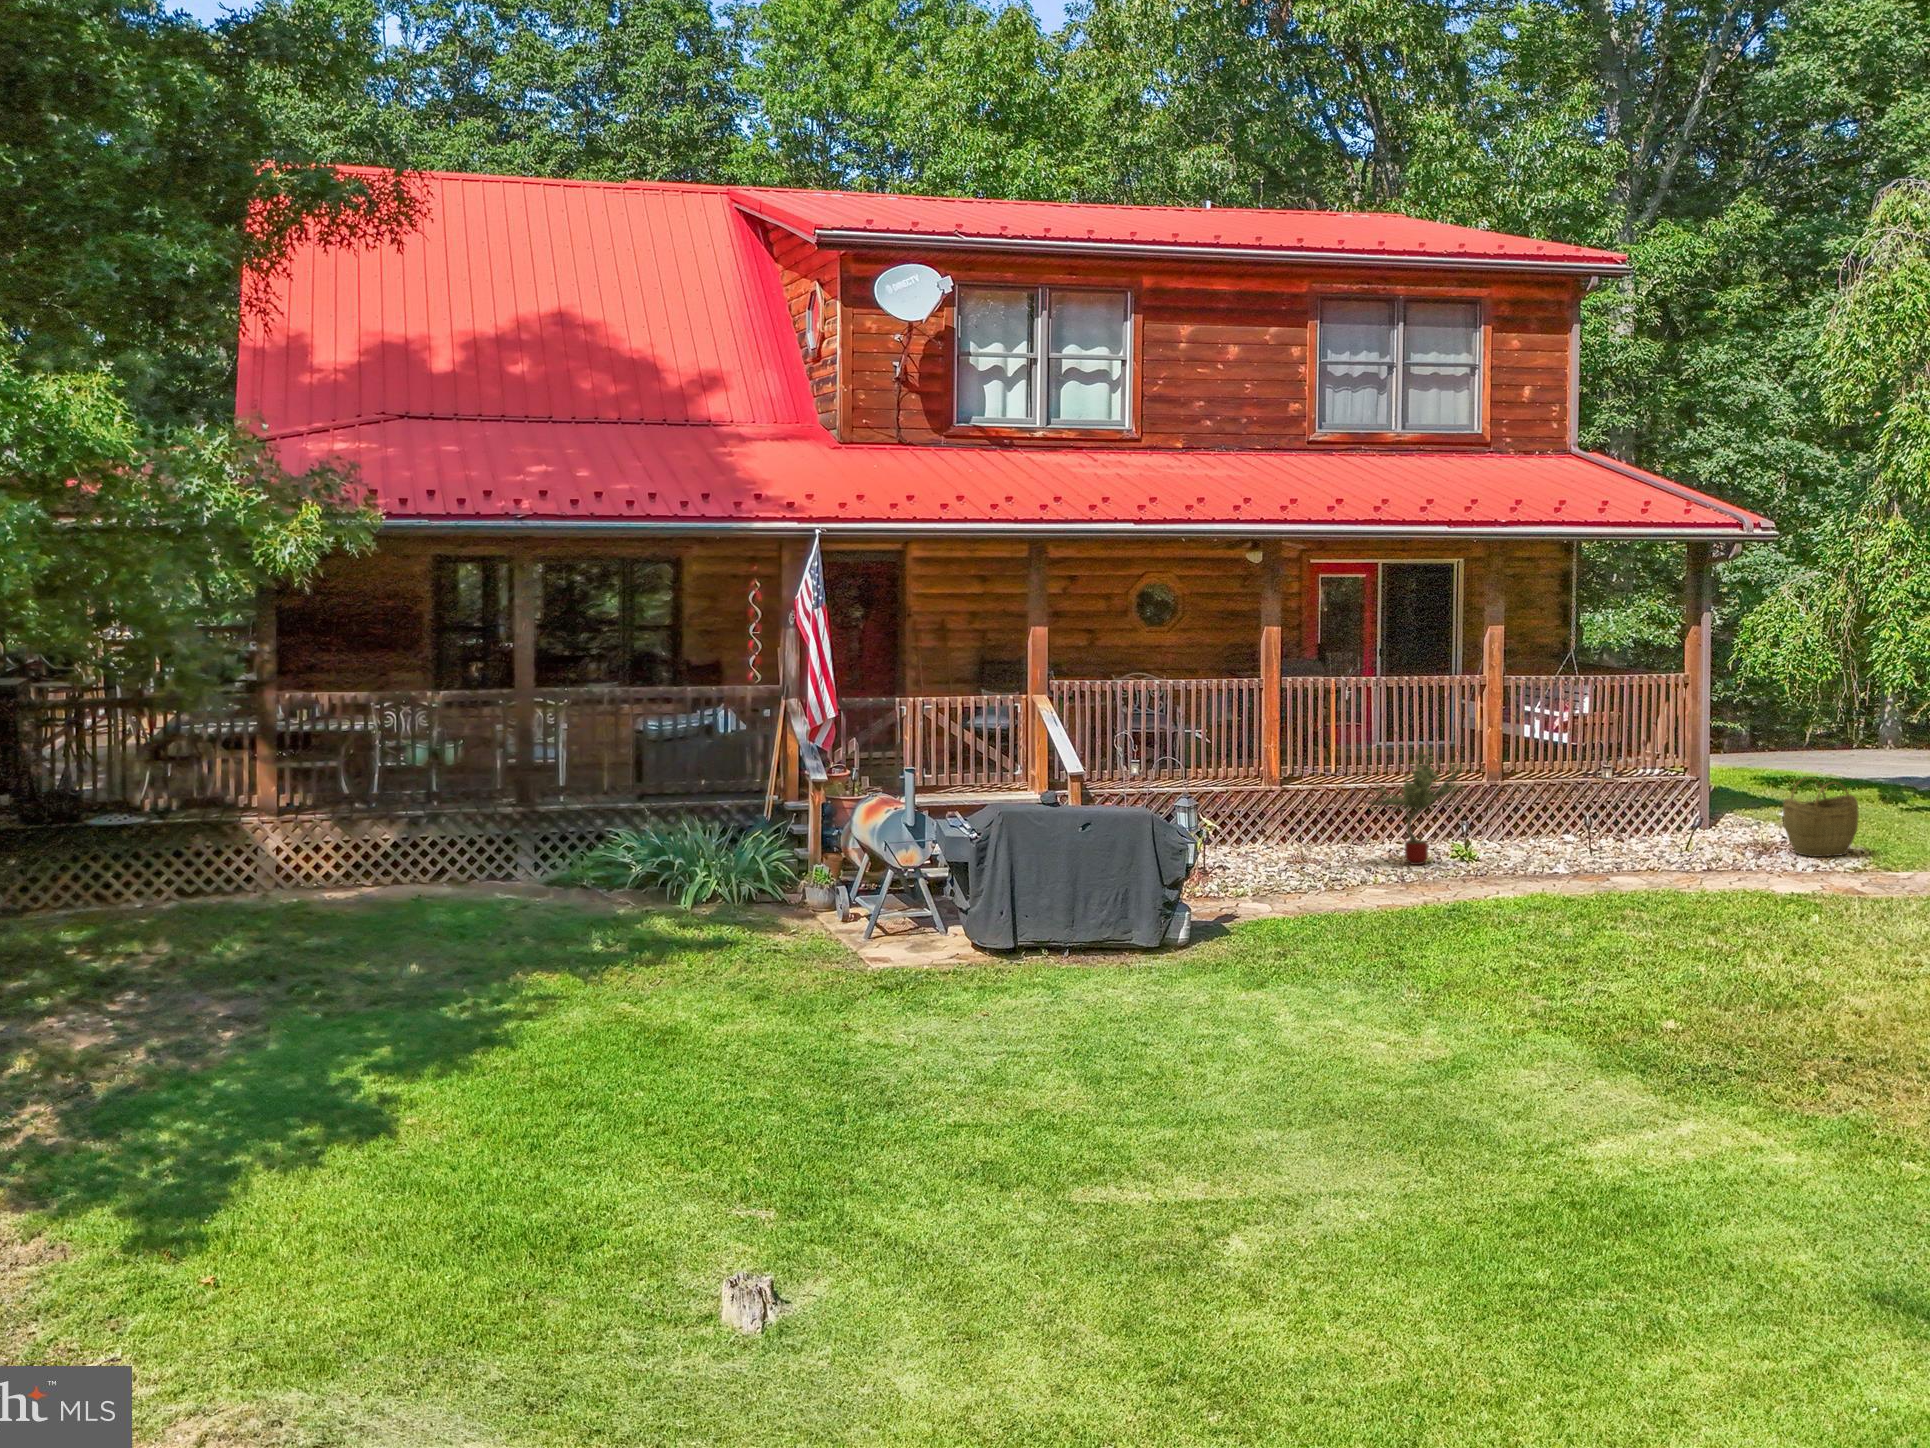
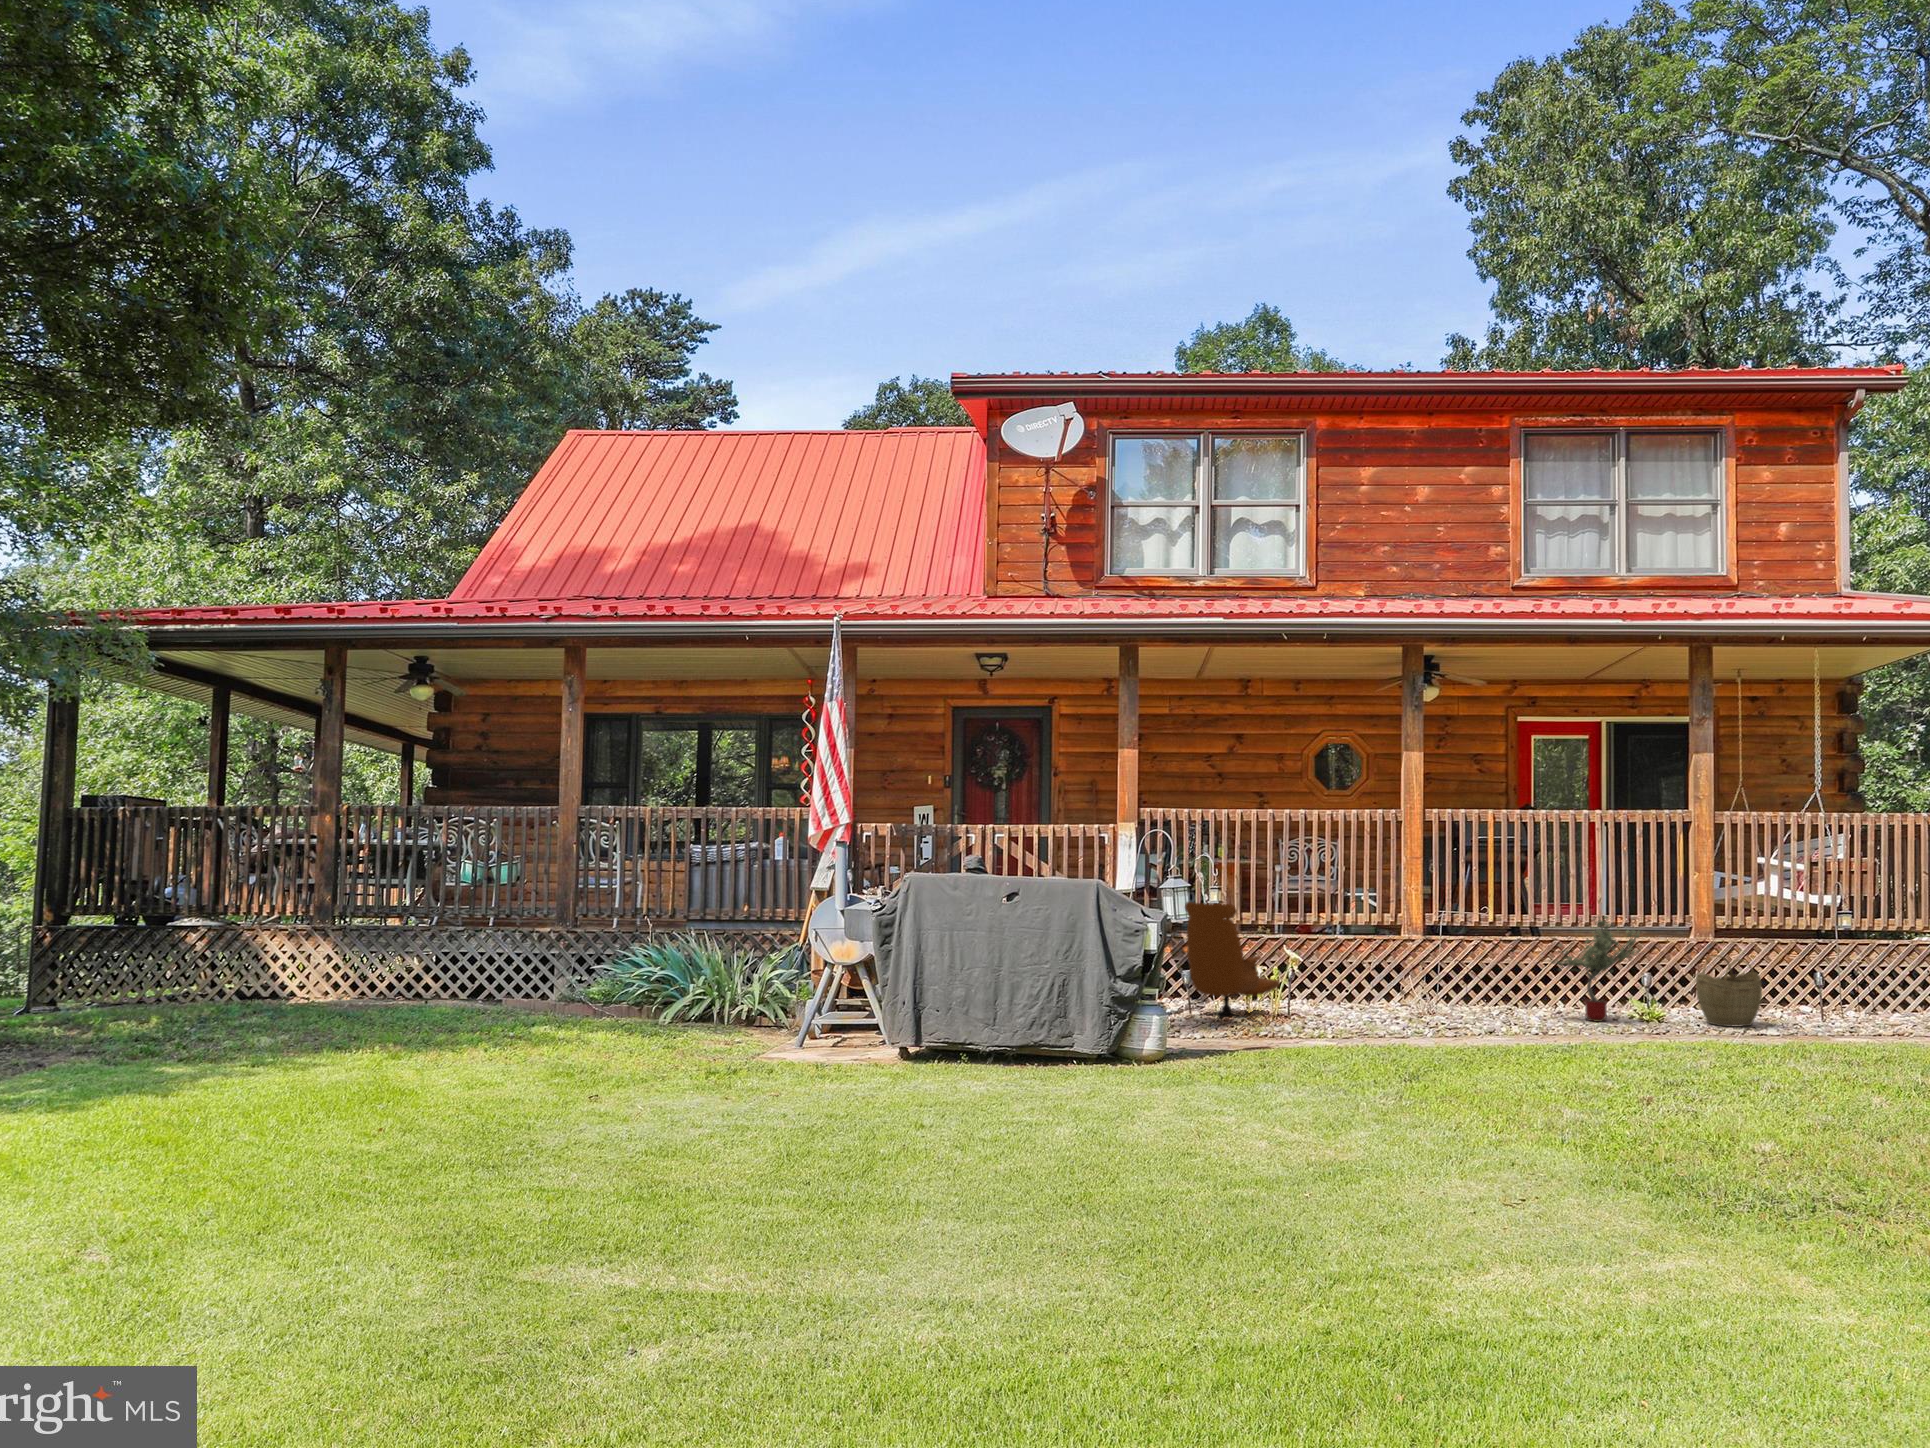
lounge chair: none [1198,748,1311,884] -> present [1185,902,1280,1027]
potted tree: present [1367,748,1463,865] -> present [1552,916,1639,1022]

